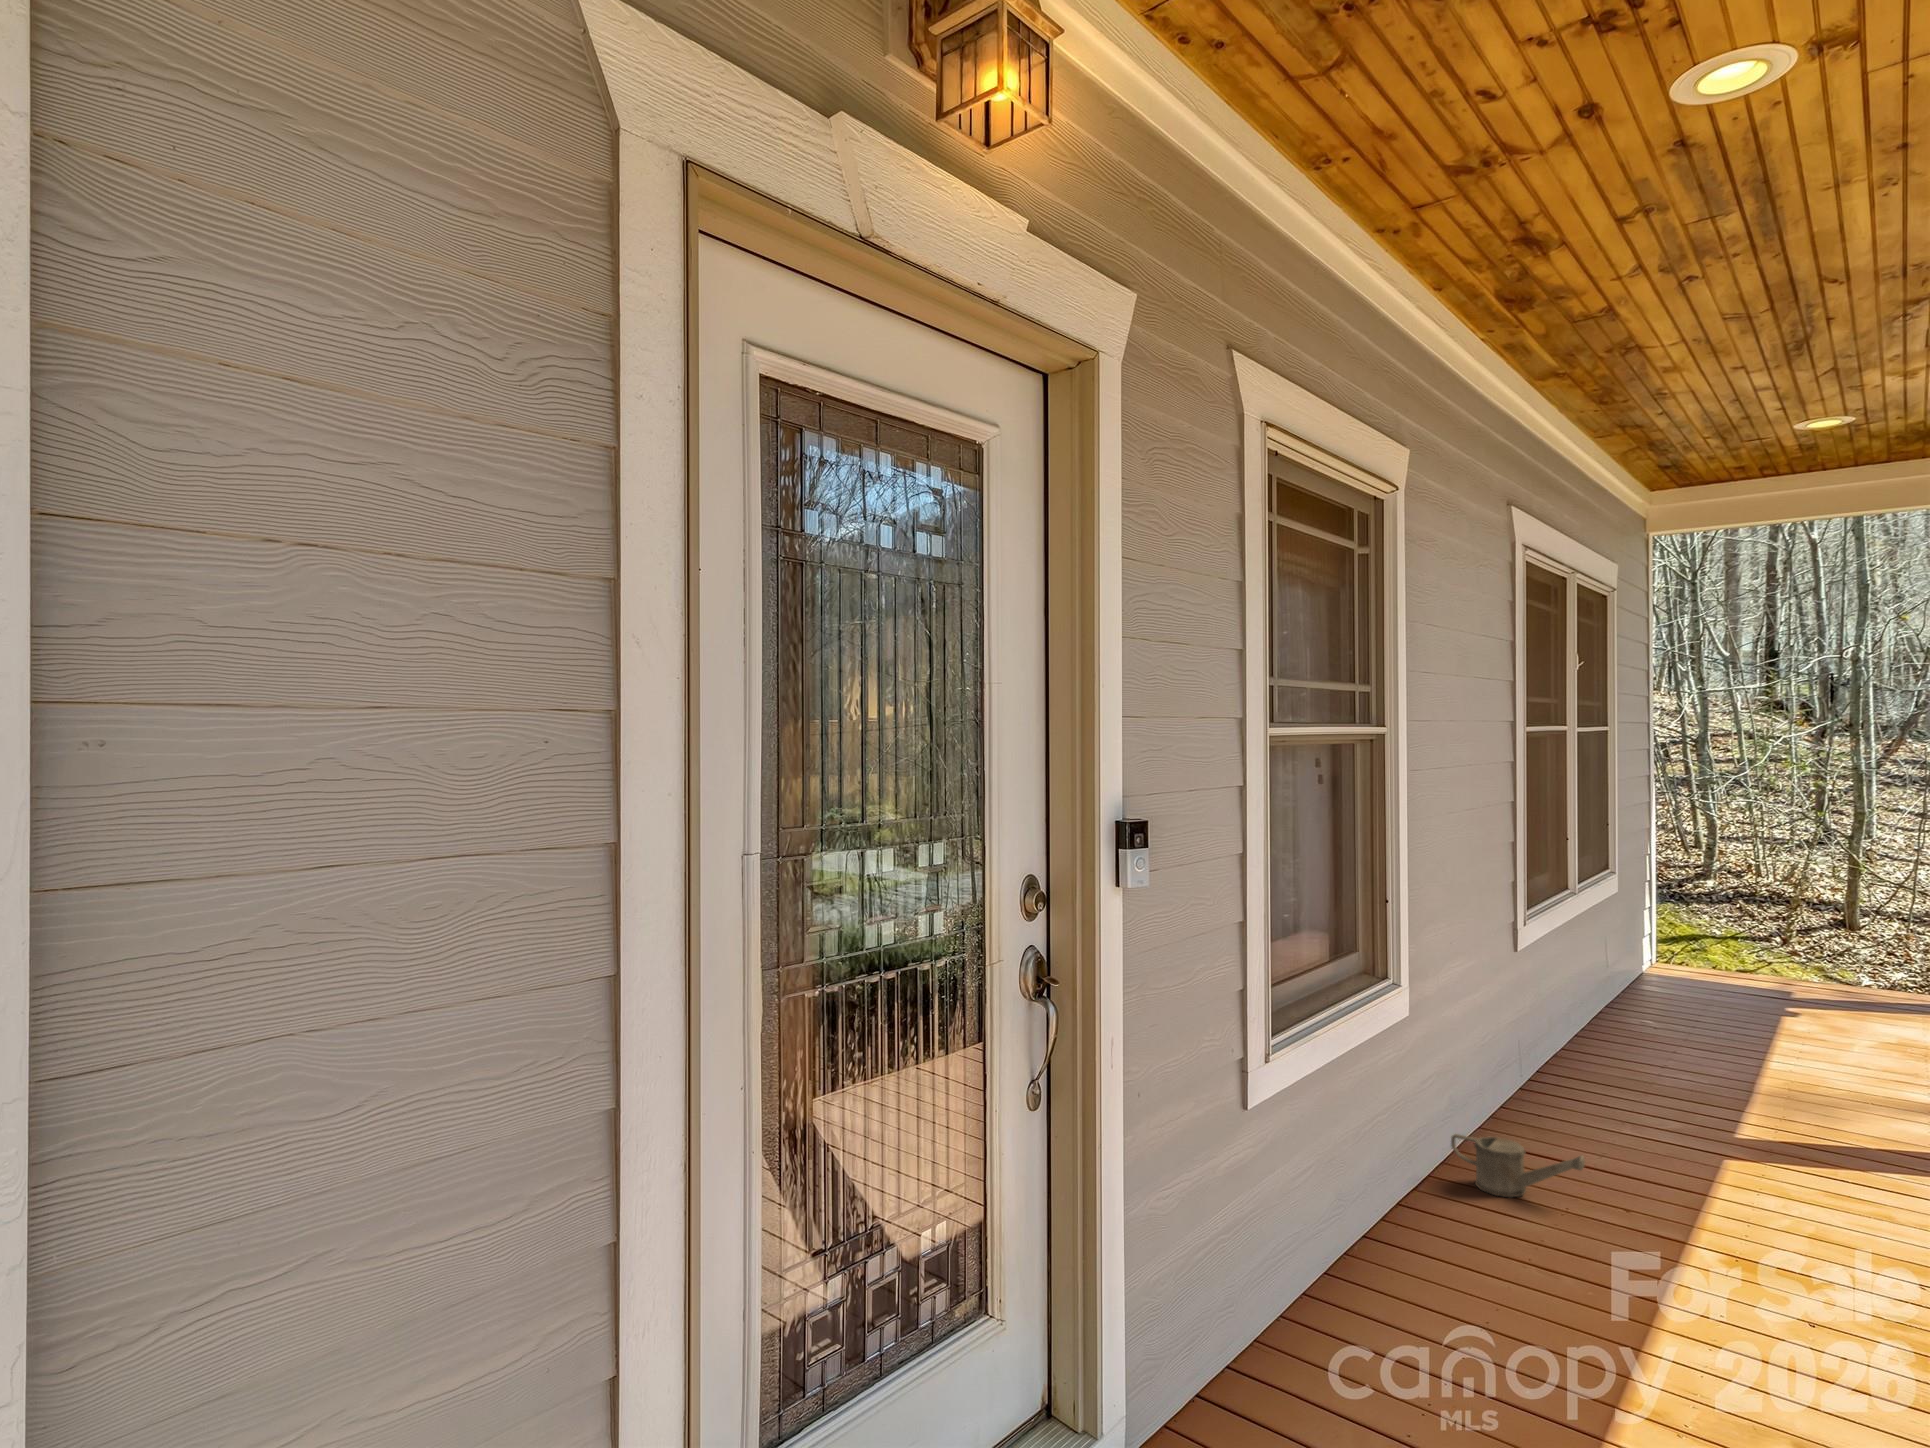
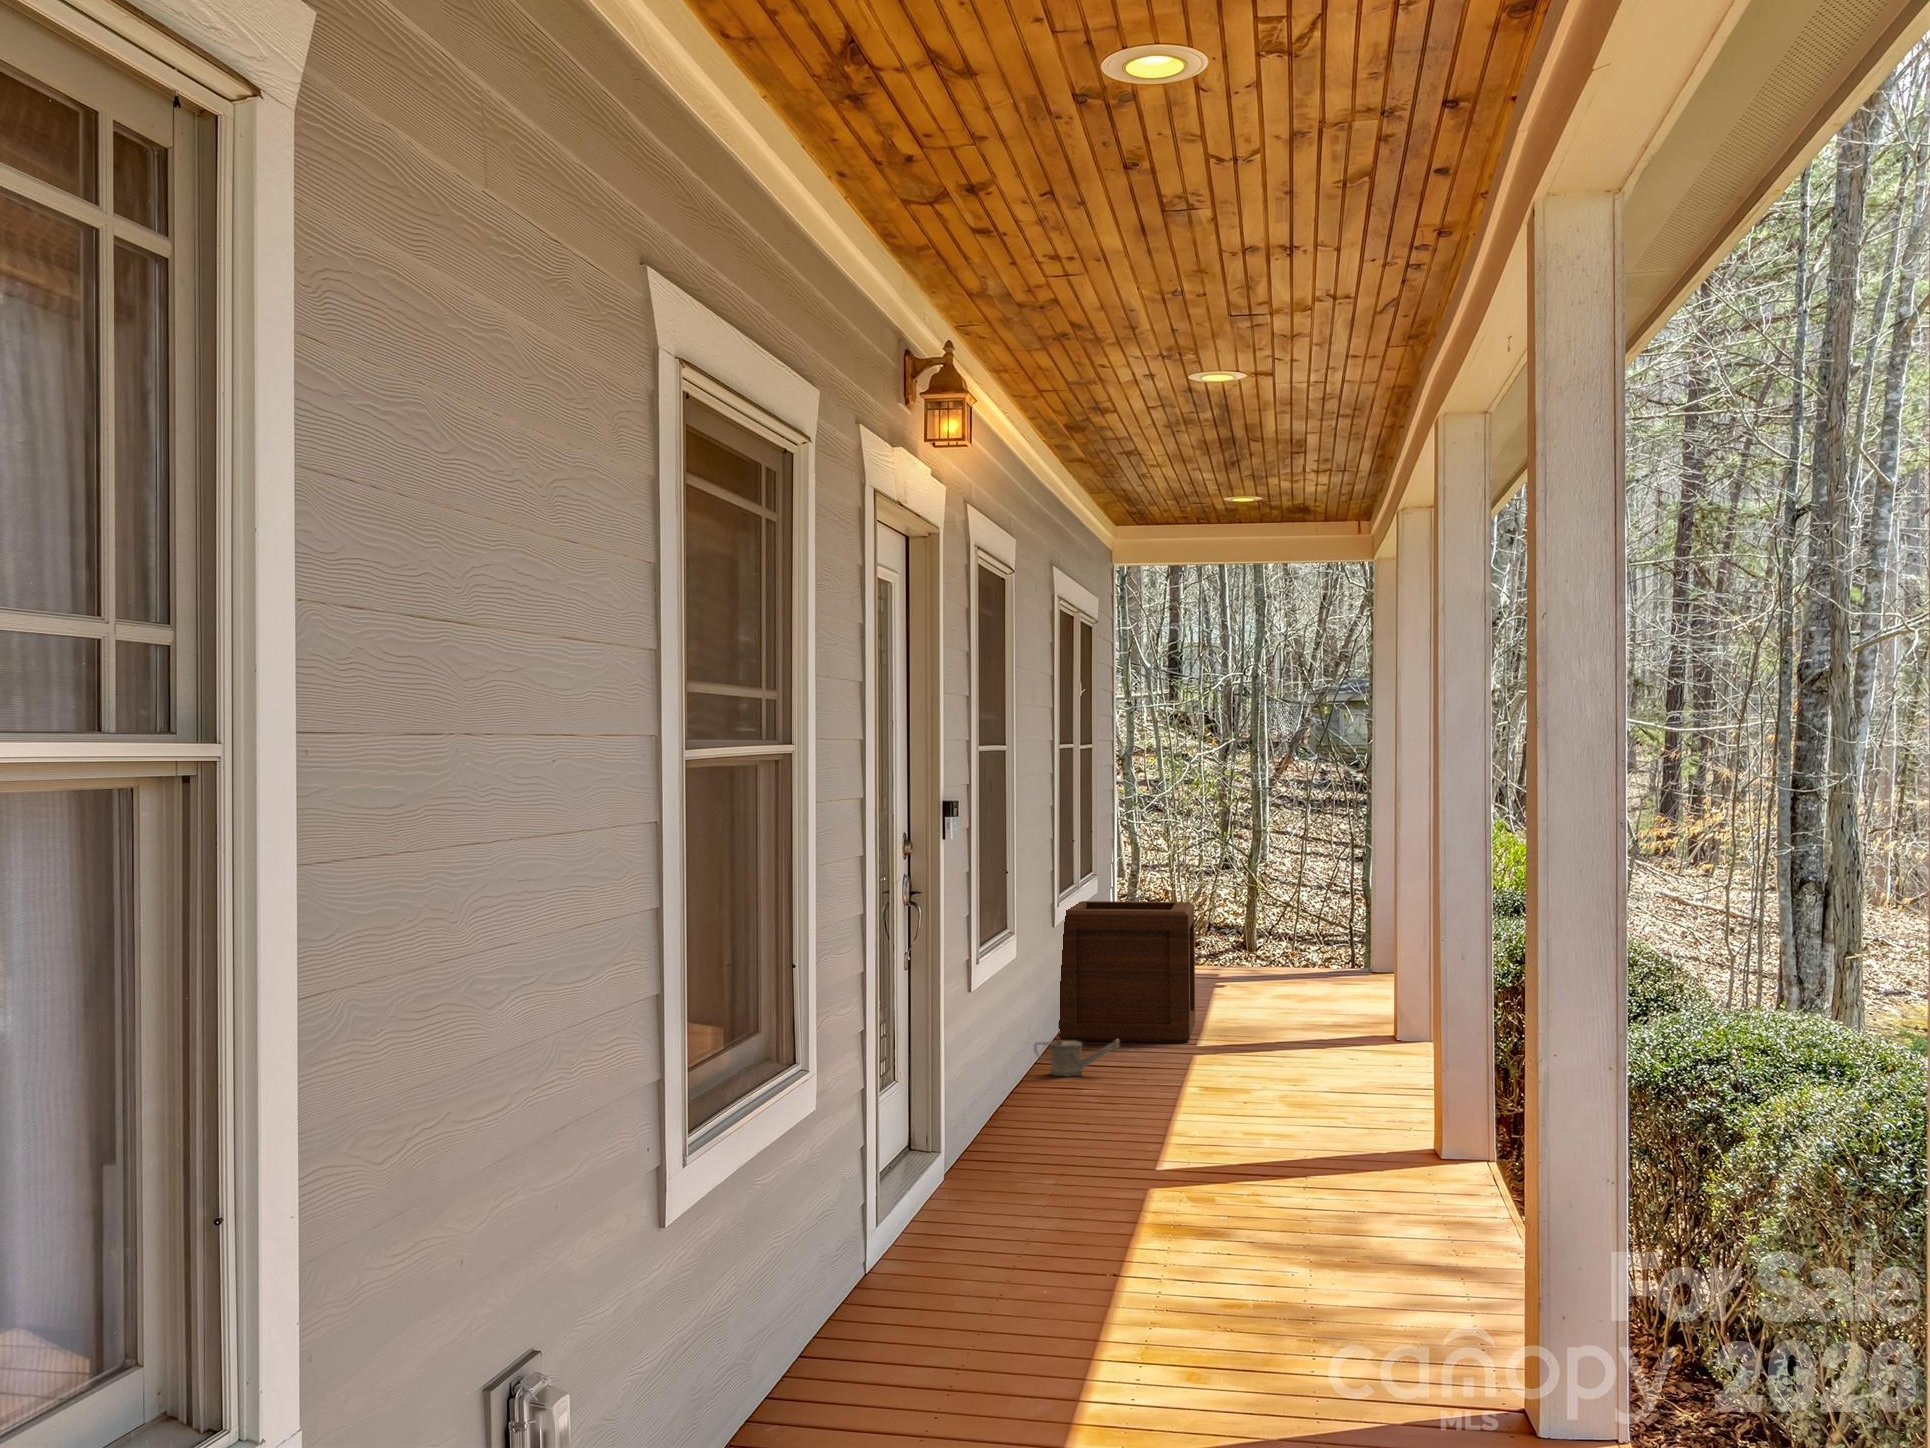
wooden crate: none [1527,913,1747,1132] -> present [1058,901,1195,1043]

